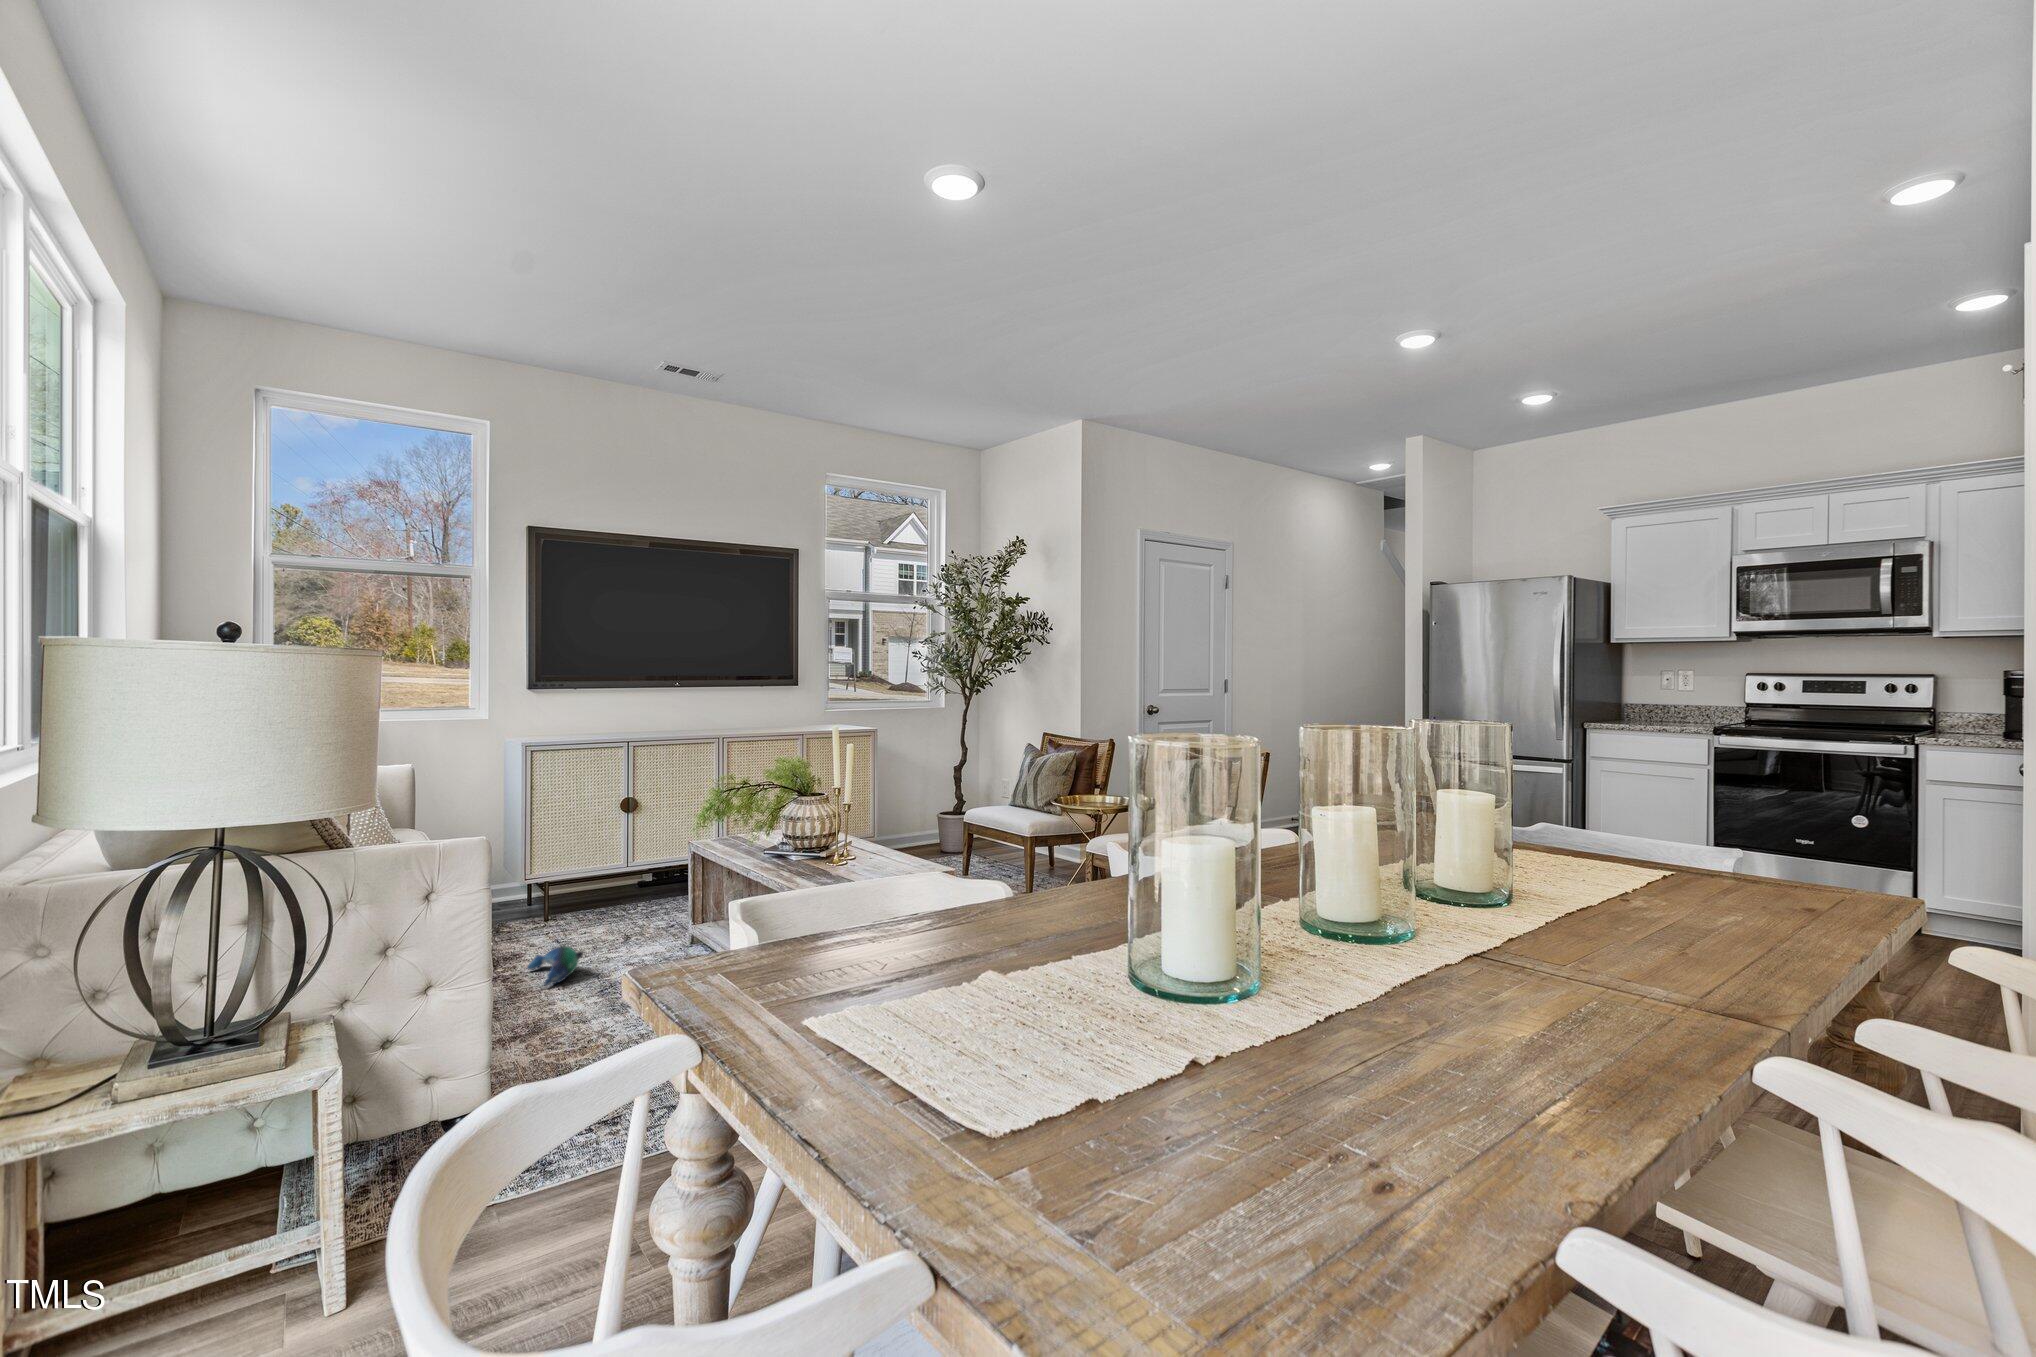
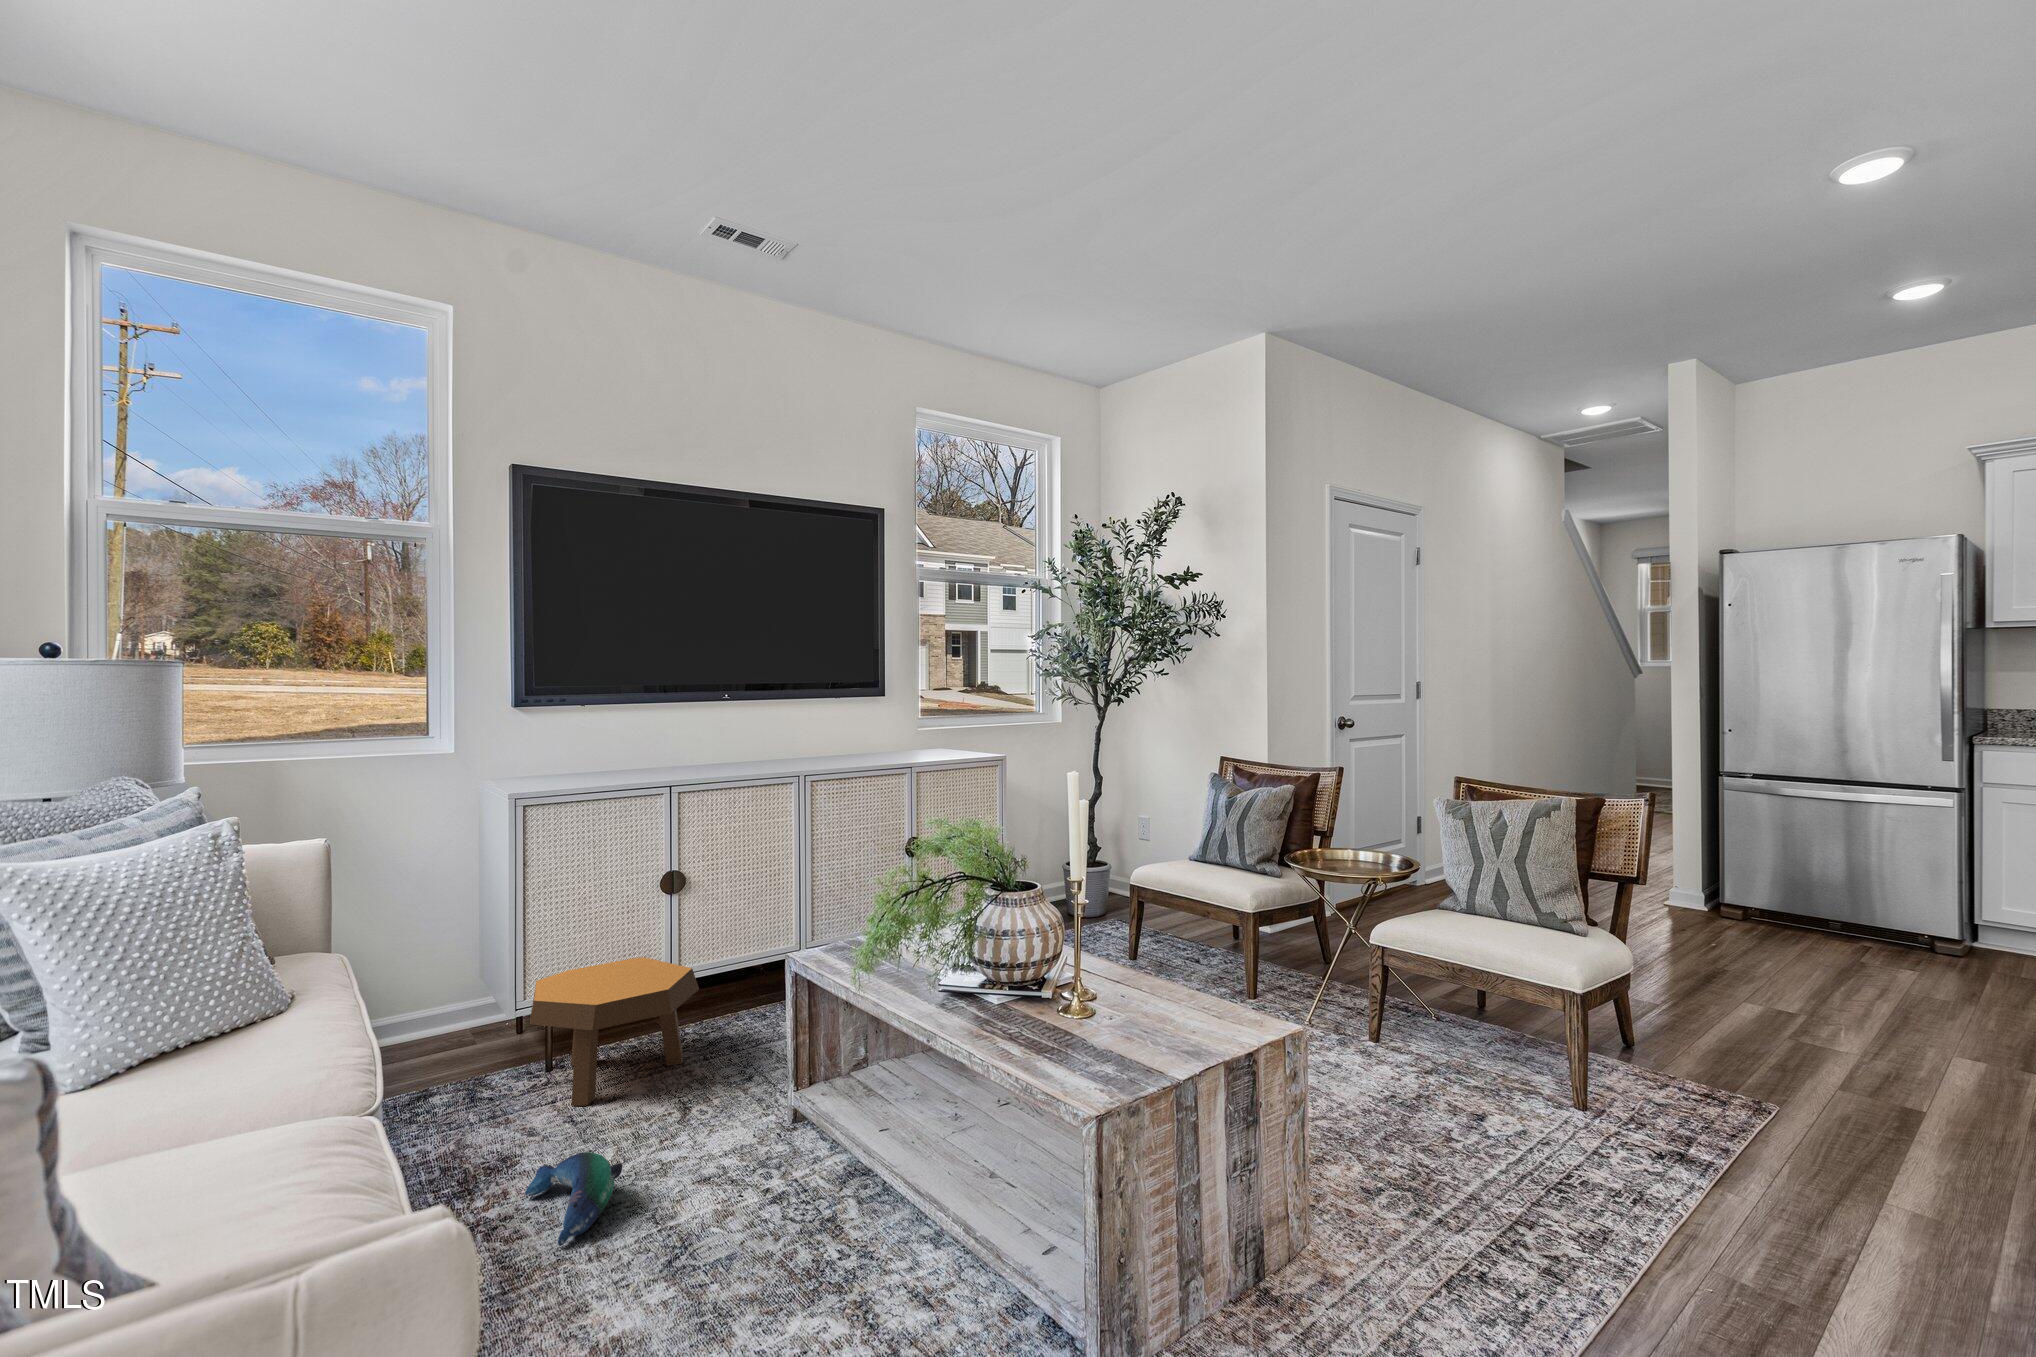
footstool: none [533,854,645,937] -> present [529,957,699,1106]

